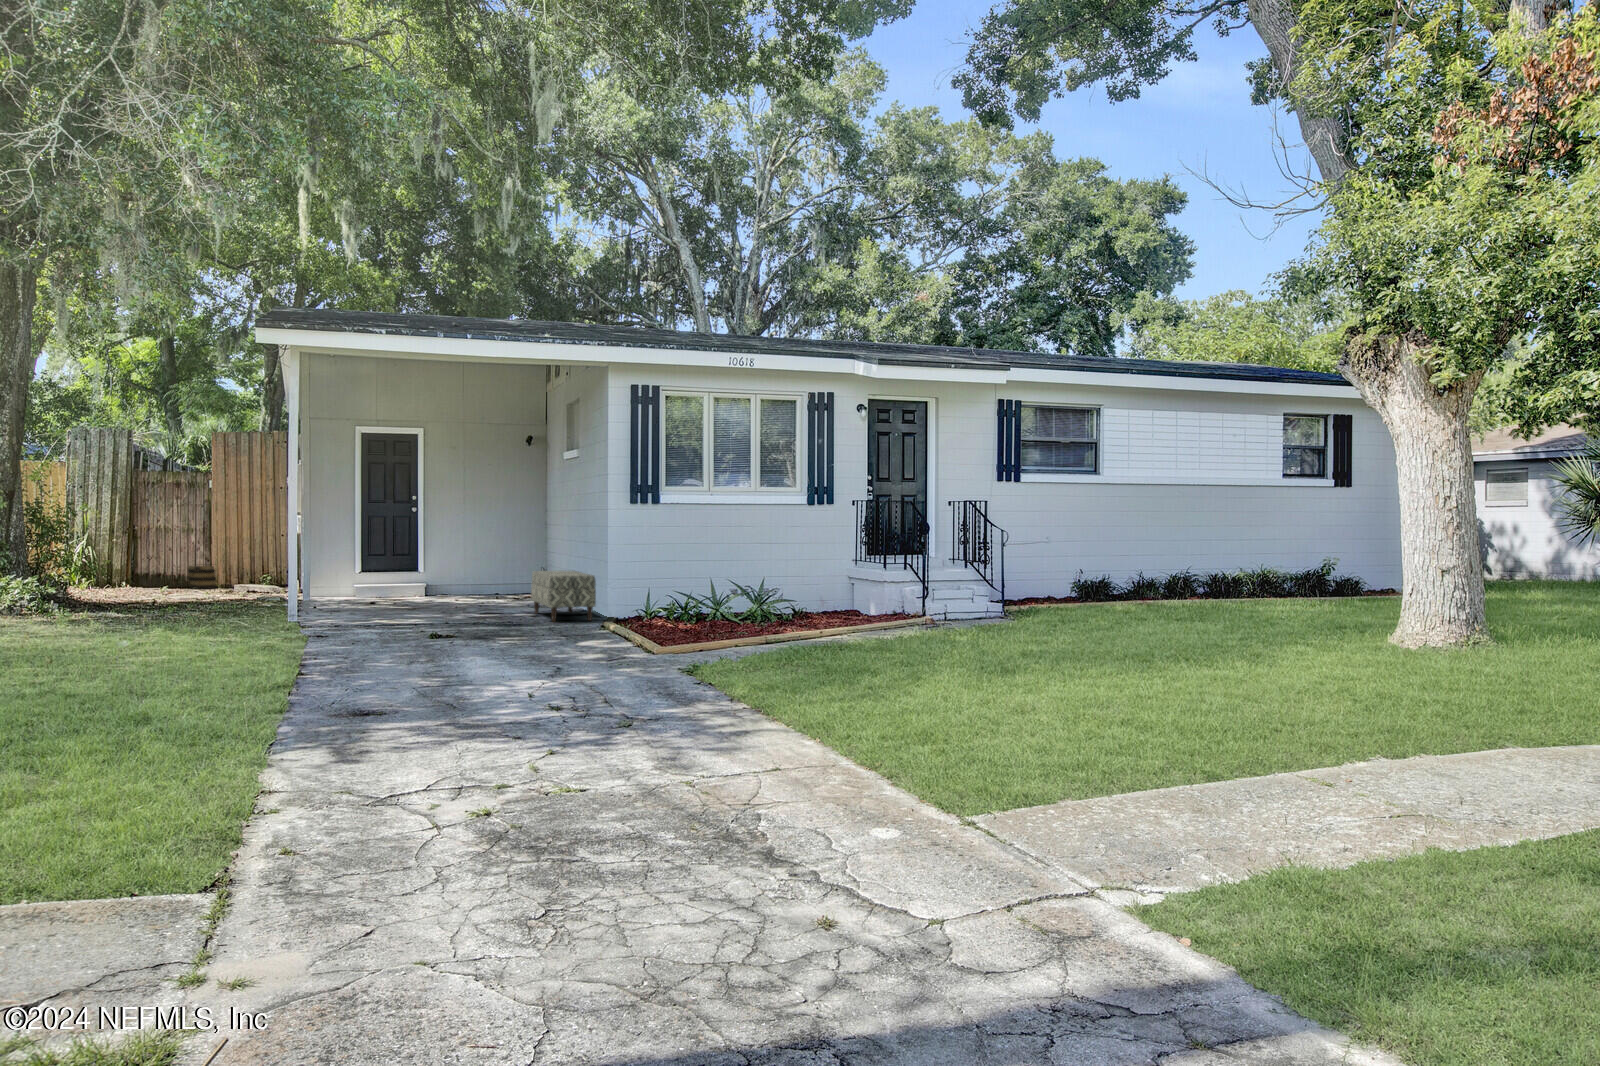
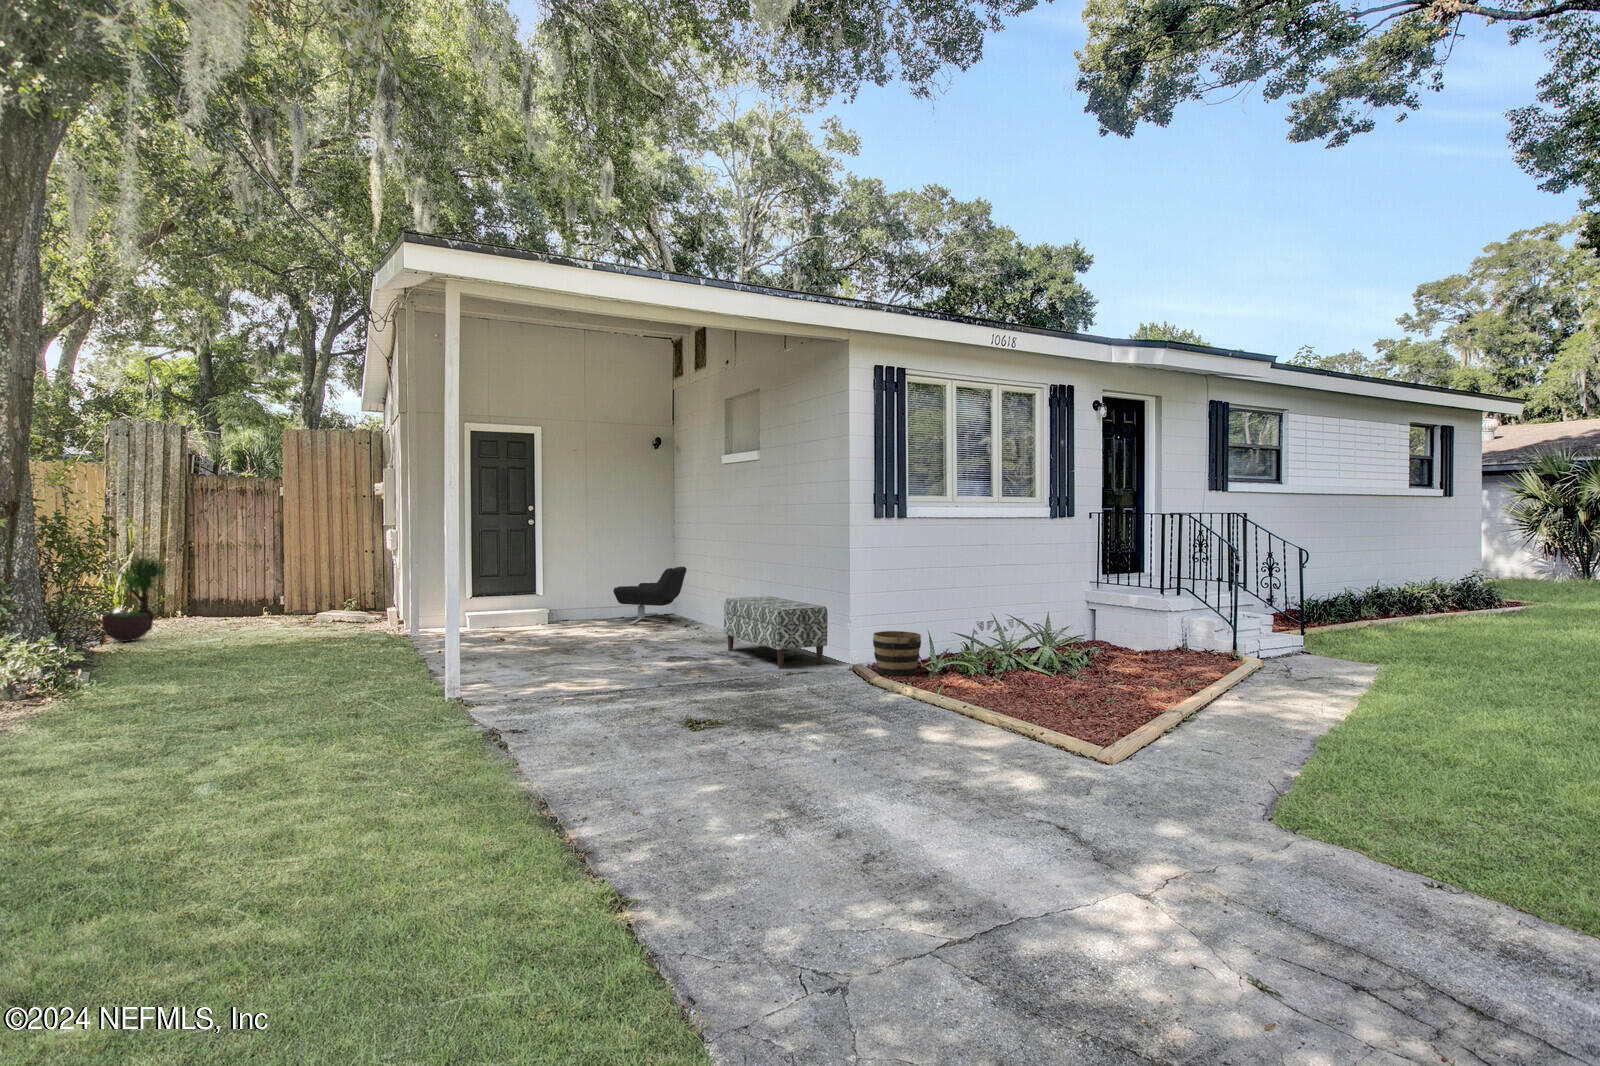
potted tree: none [66,528,114,598] -> present [101,557,169,641]
lounge chair: none [472,549,540,598] -> present [613,567,687,624]
bucket: present [188,566,217,589] -> present [873,631,921,675]

